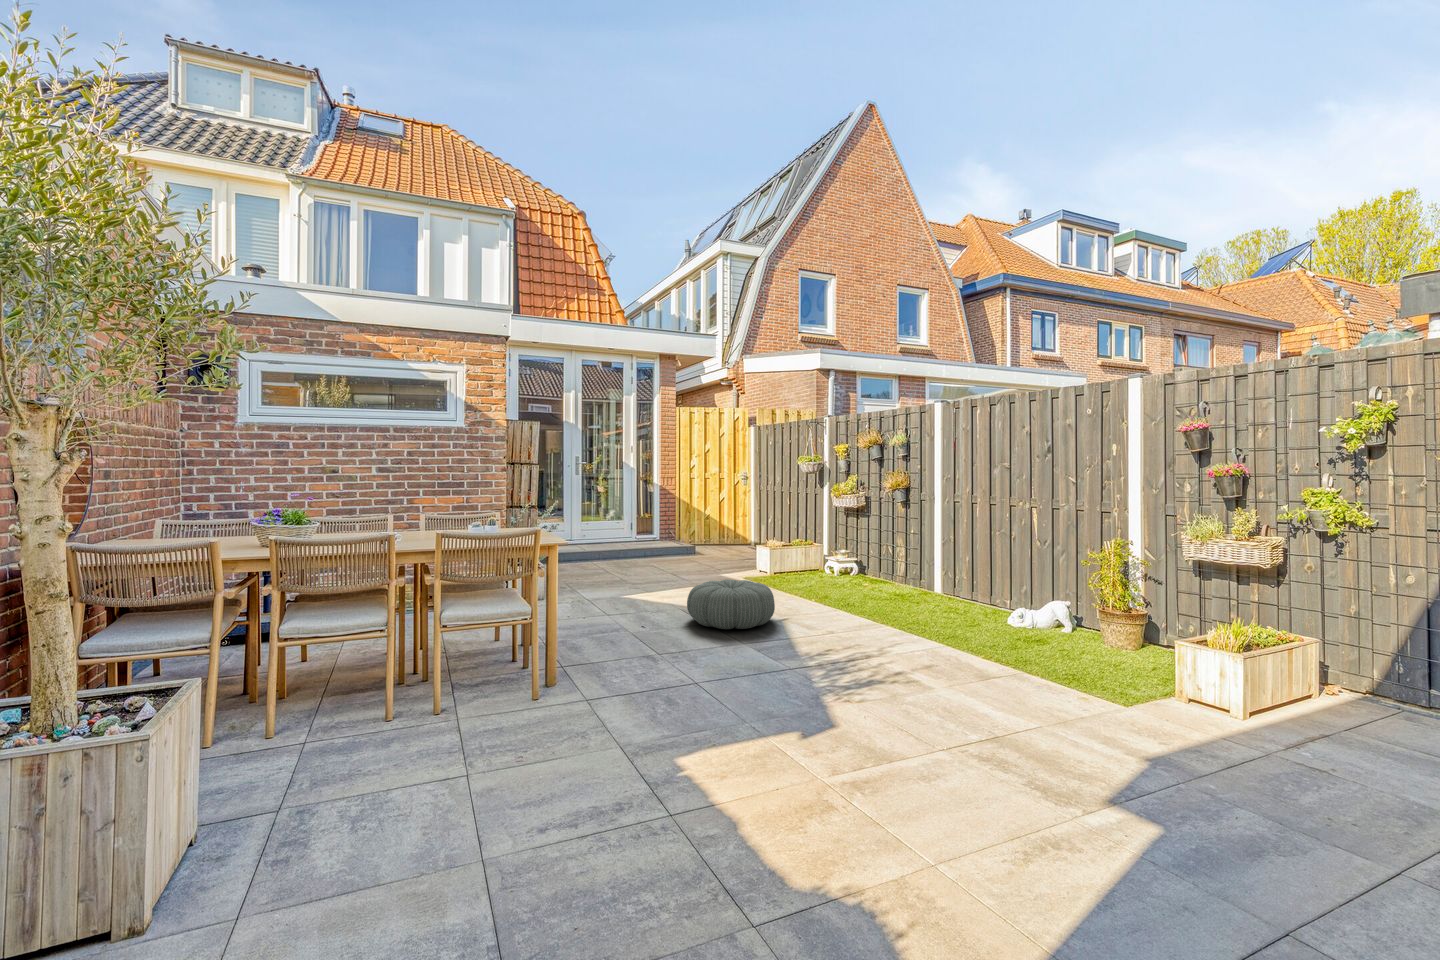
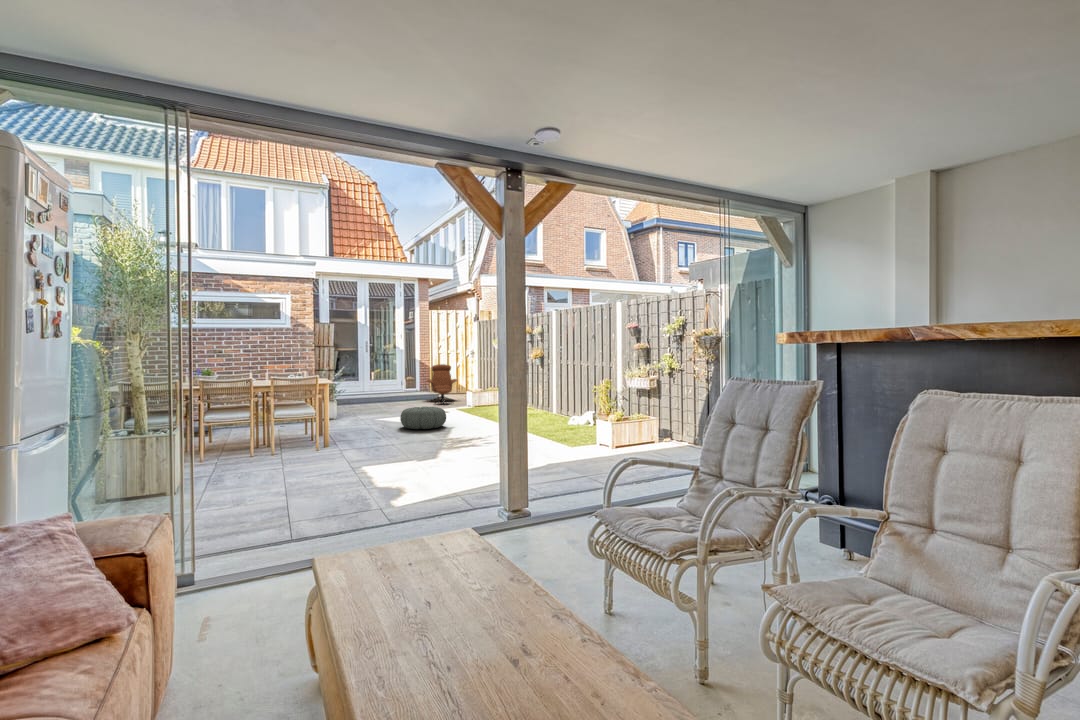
lounge chair: none [675,494,725,562] -> present [427,364,457,403]

